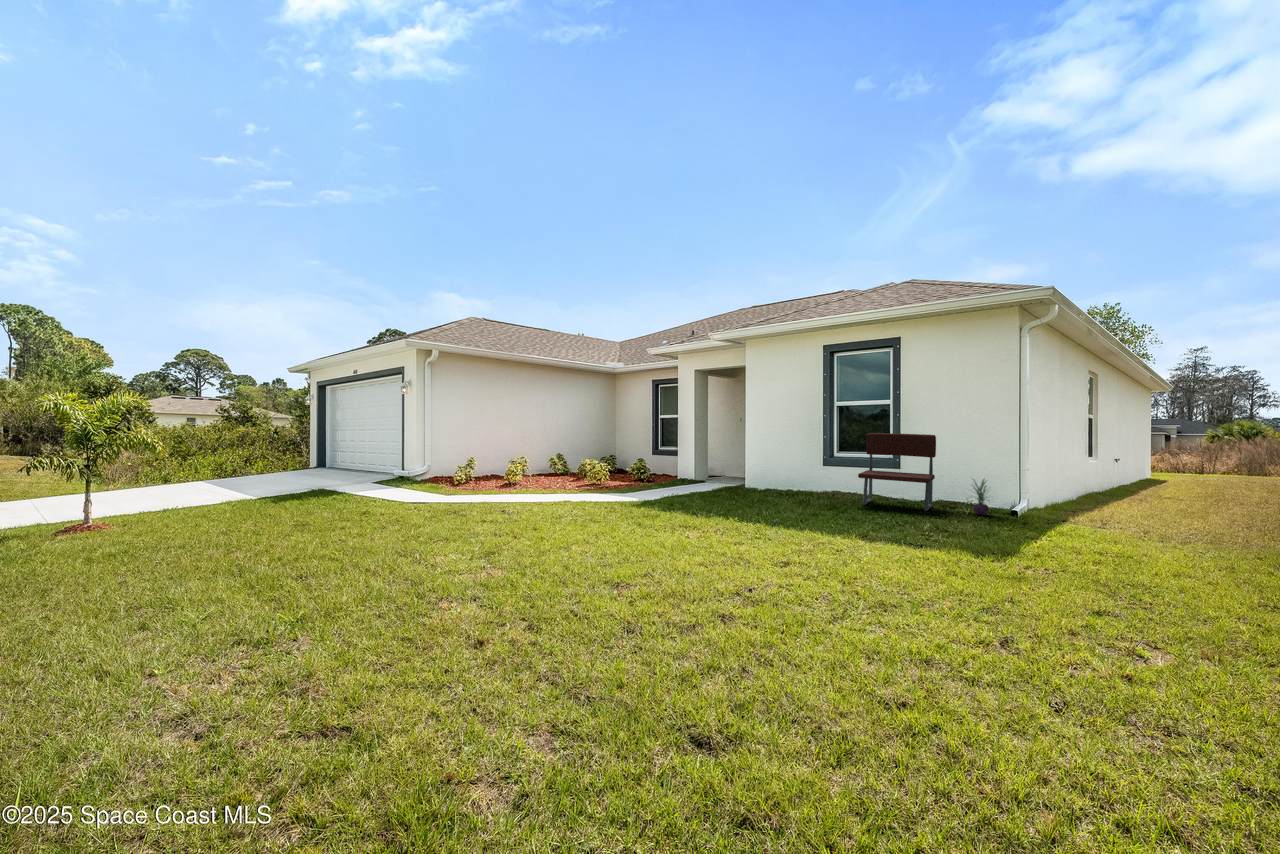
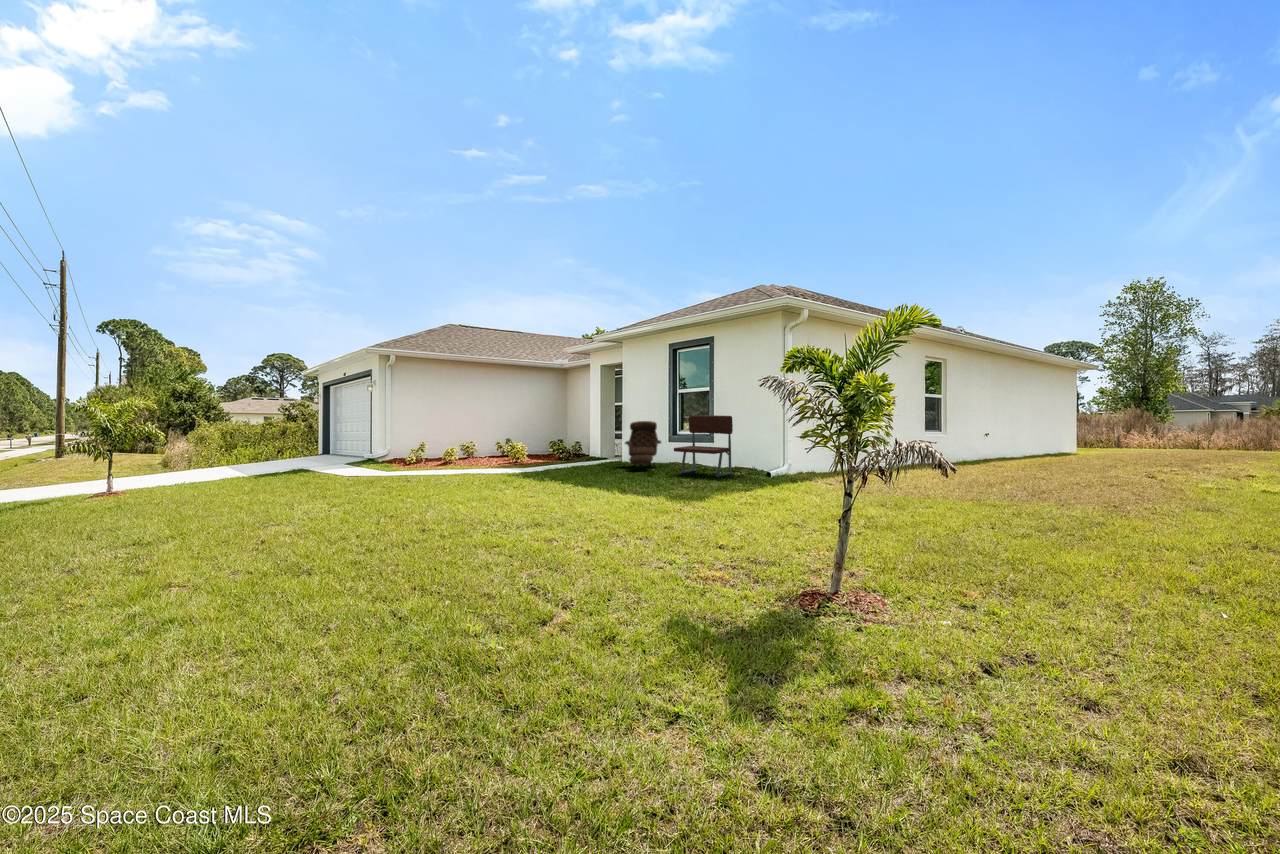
lounge chair: none [765,438,816,502] -> present [625,421,661,471]
decorative plant: present [971,479,989,515] -> none [738,450,769,479]

